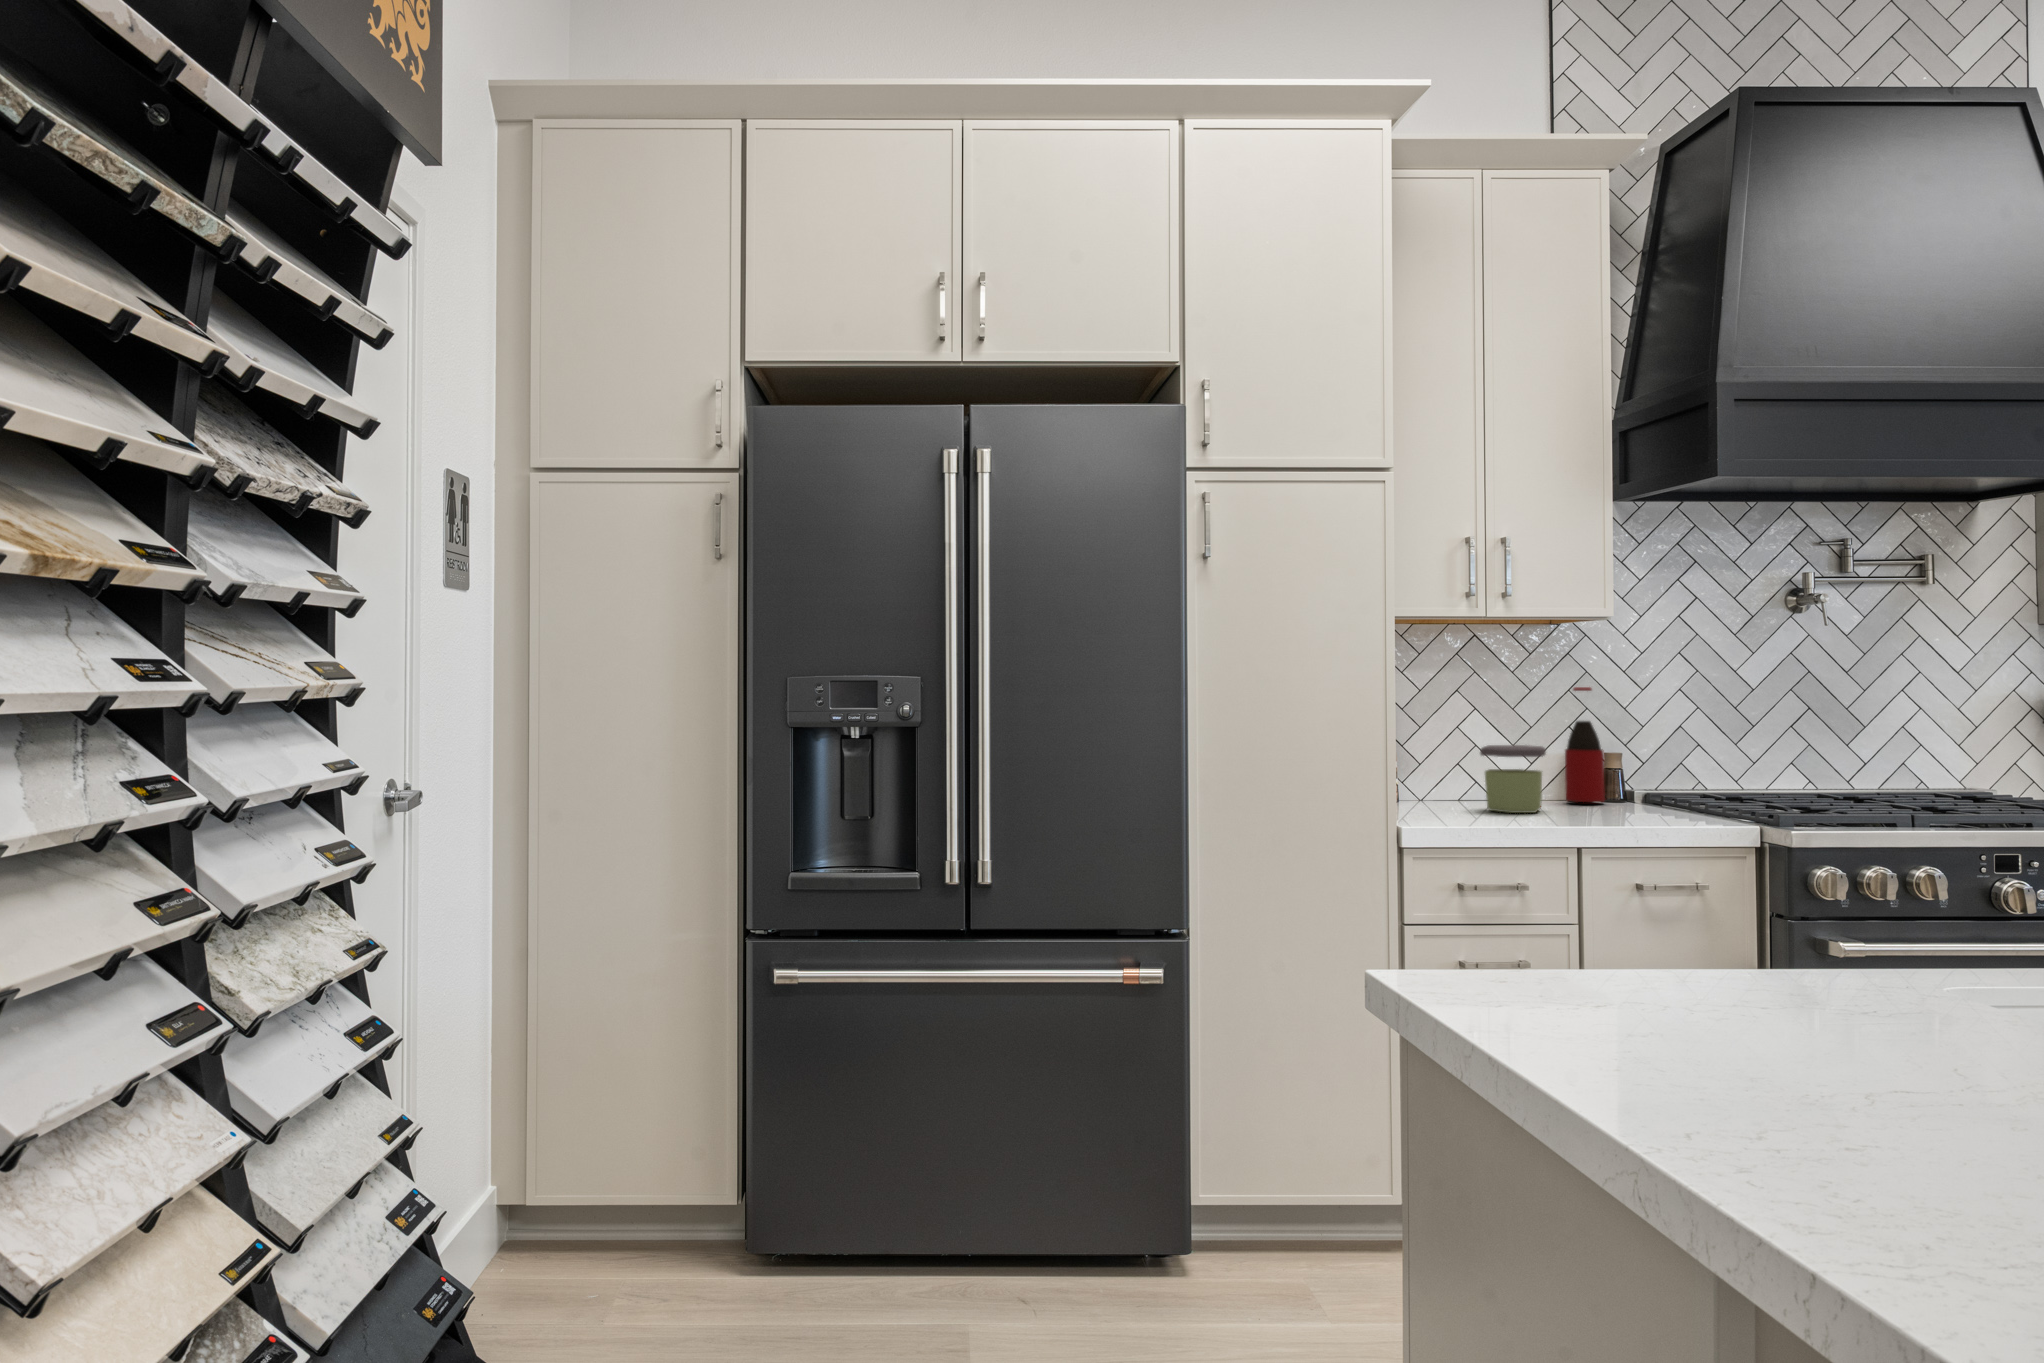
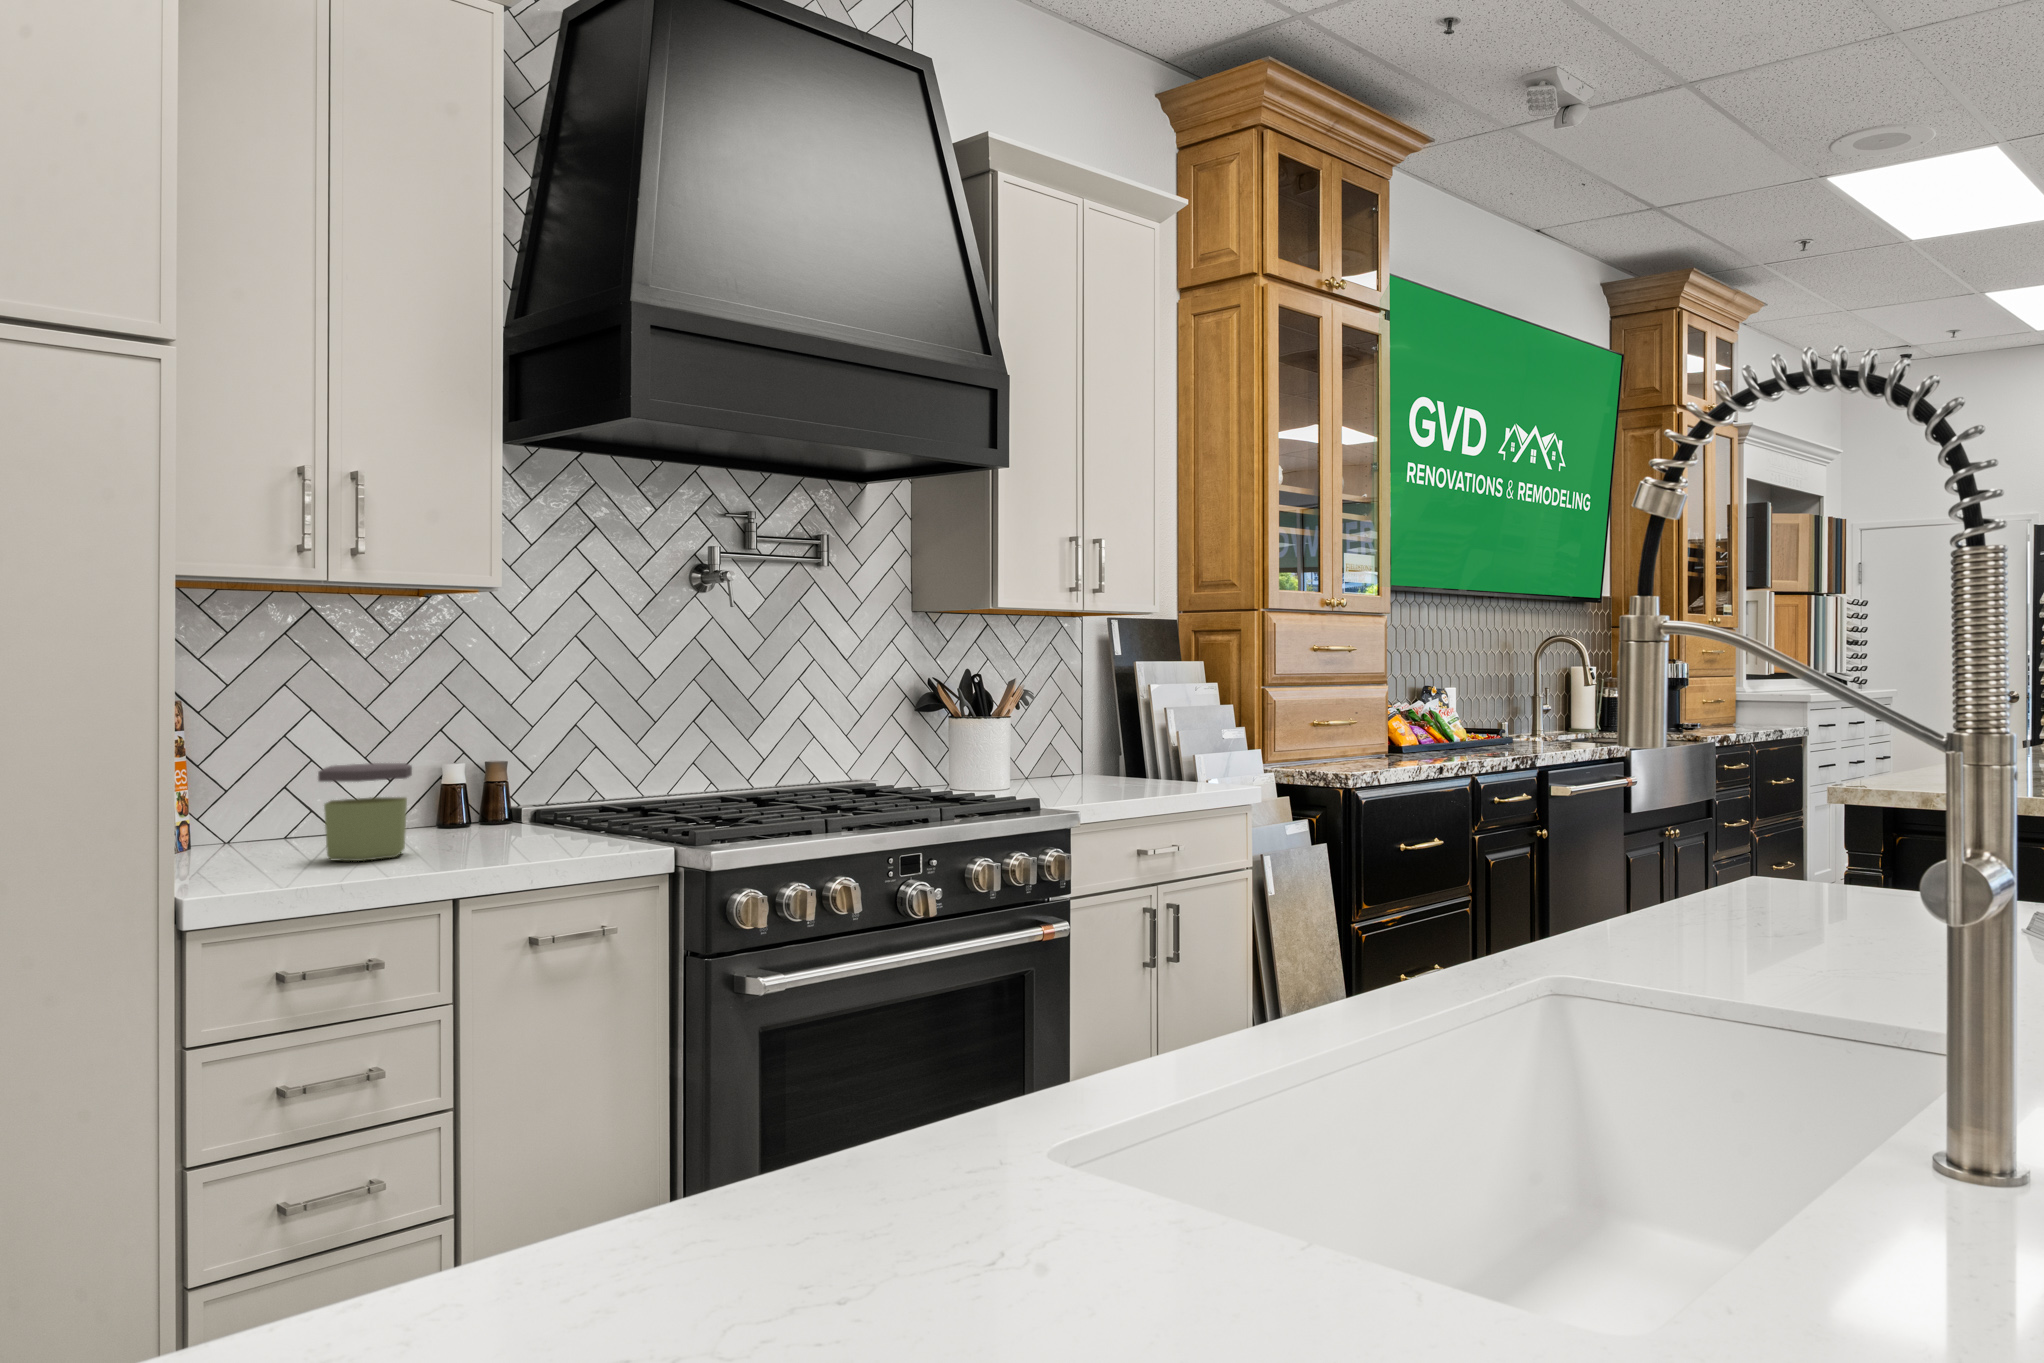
bottle: present [1565,687,1605,802] -> none [436,681,487,839]

